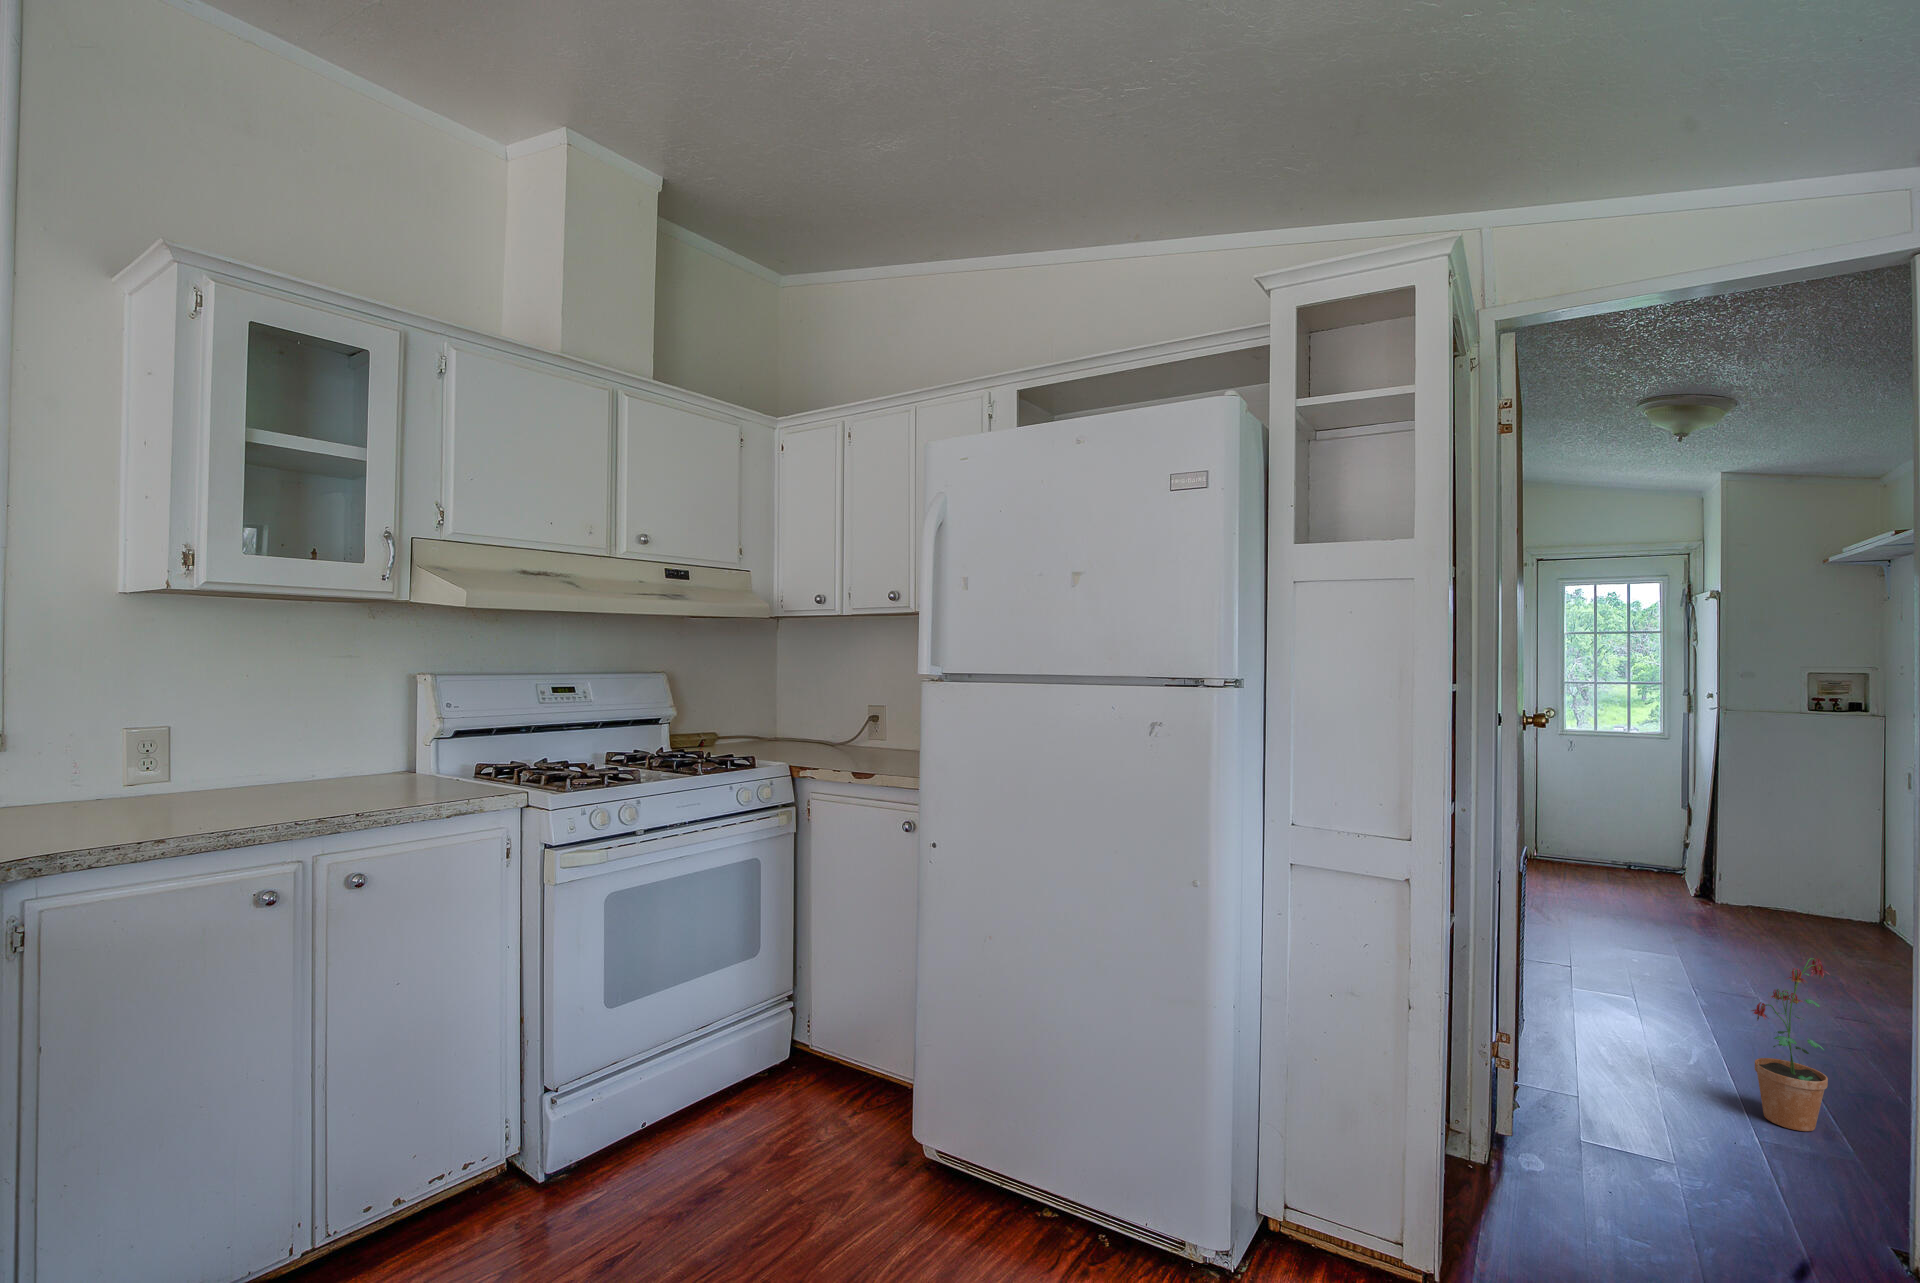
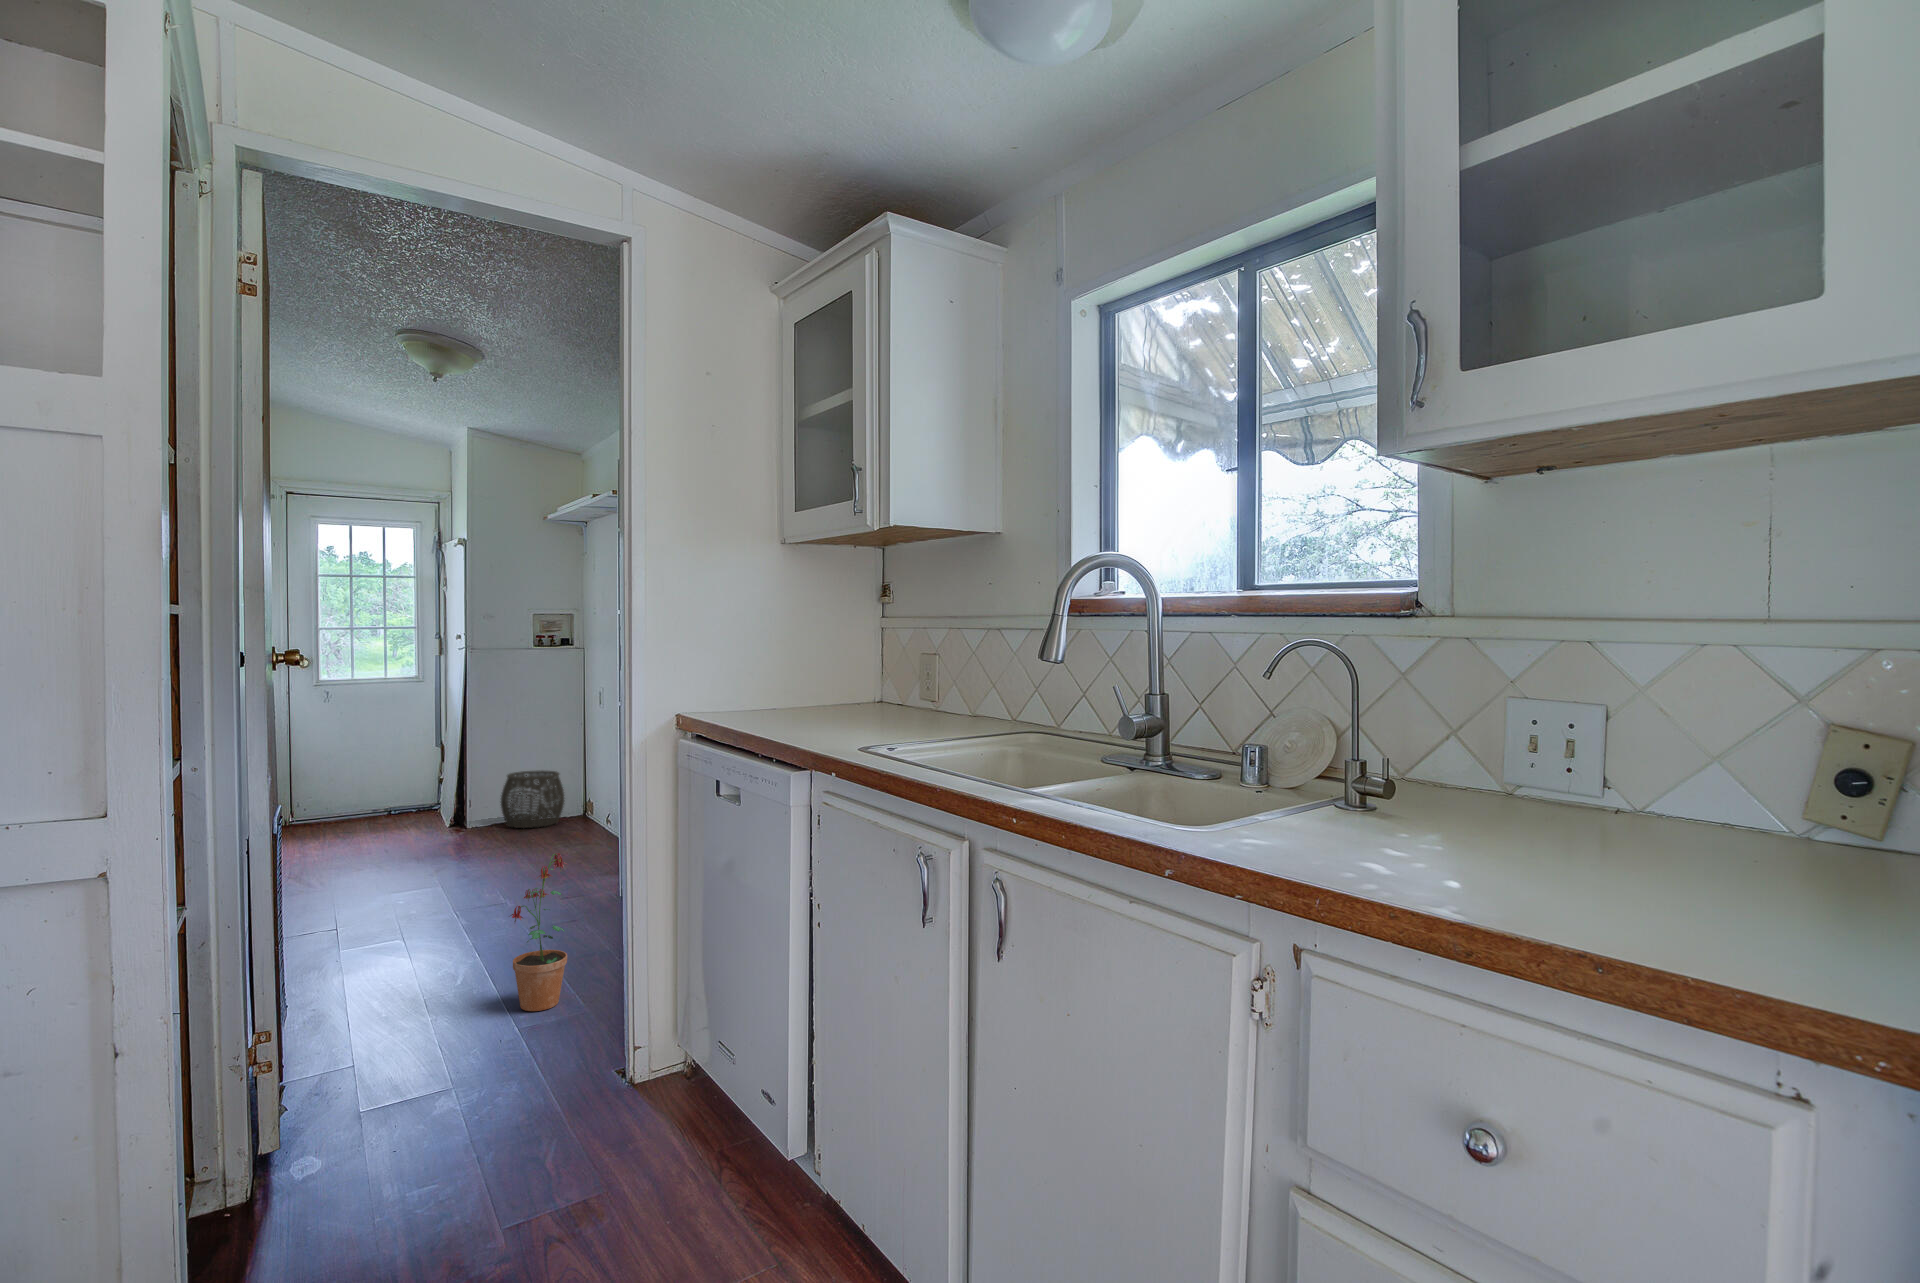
woven basket: none [1758,854,1852,927] -> present [501,770,565,828]

